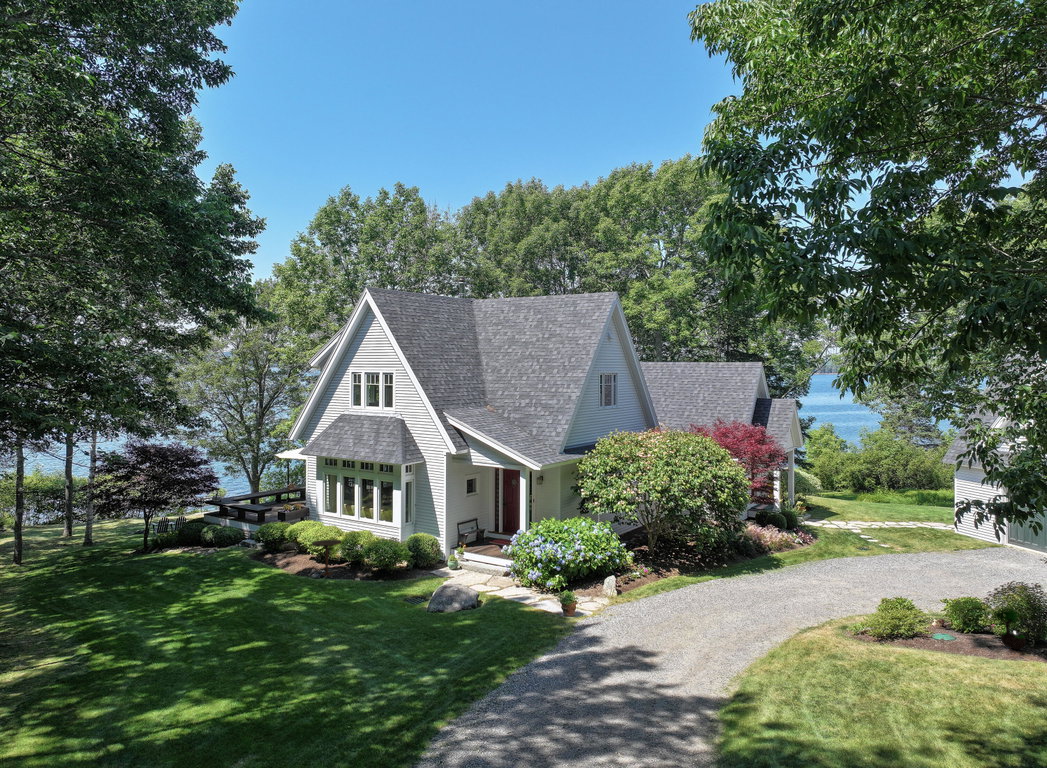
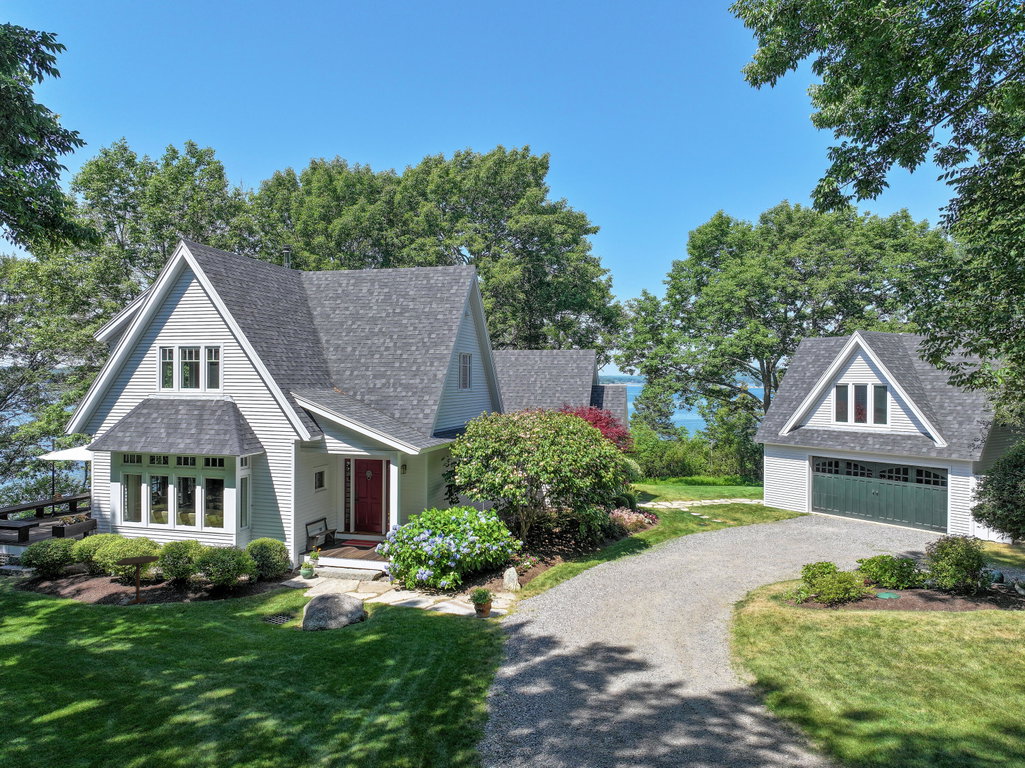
potted tree: present [992,607,1025,650] -> none [876,551,904,593]

